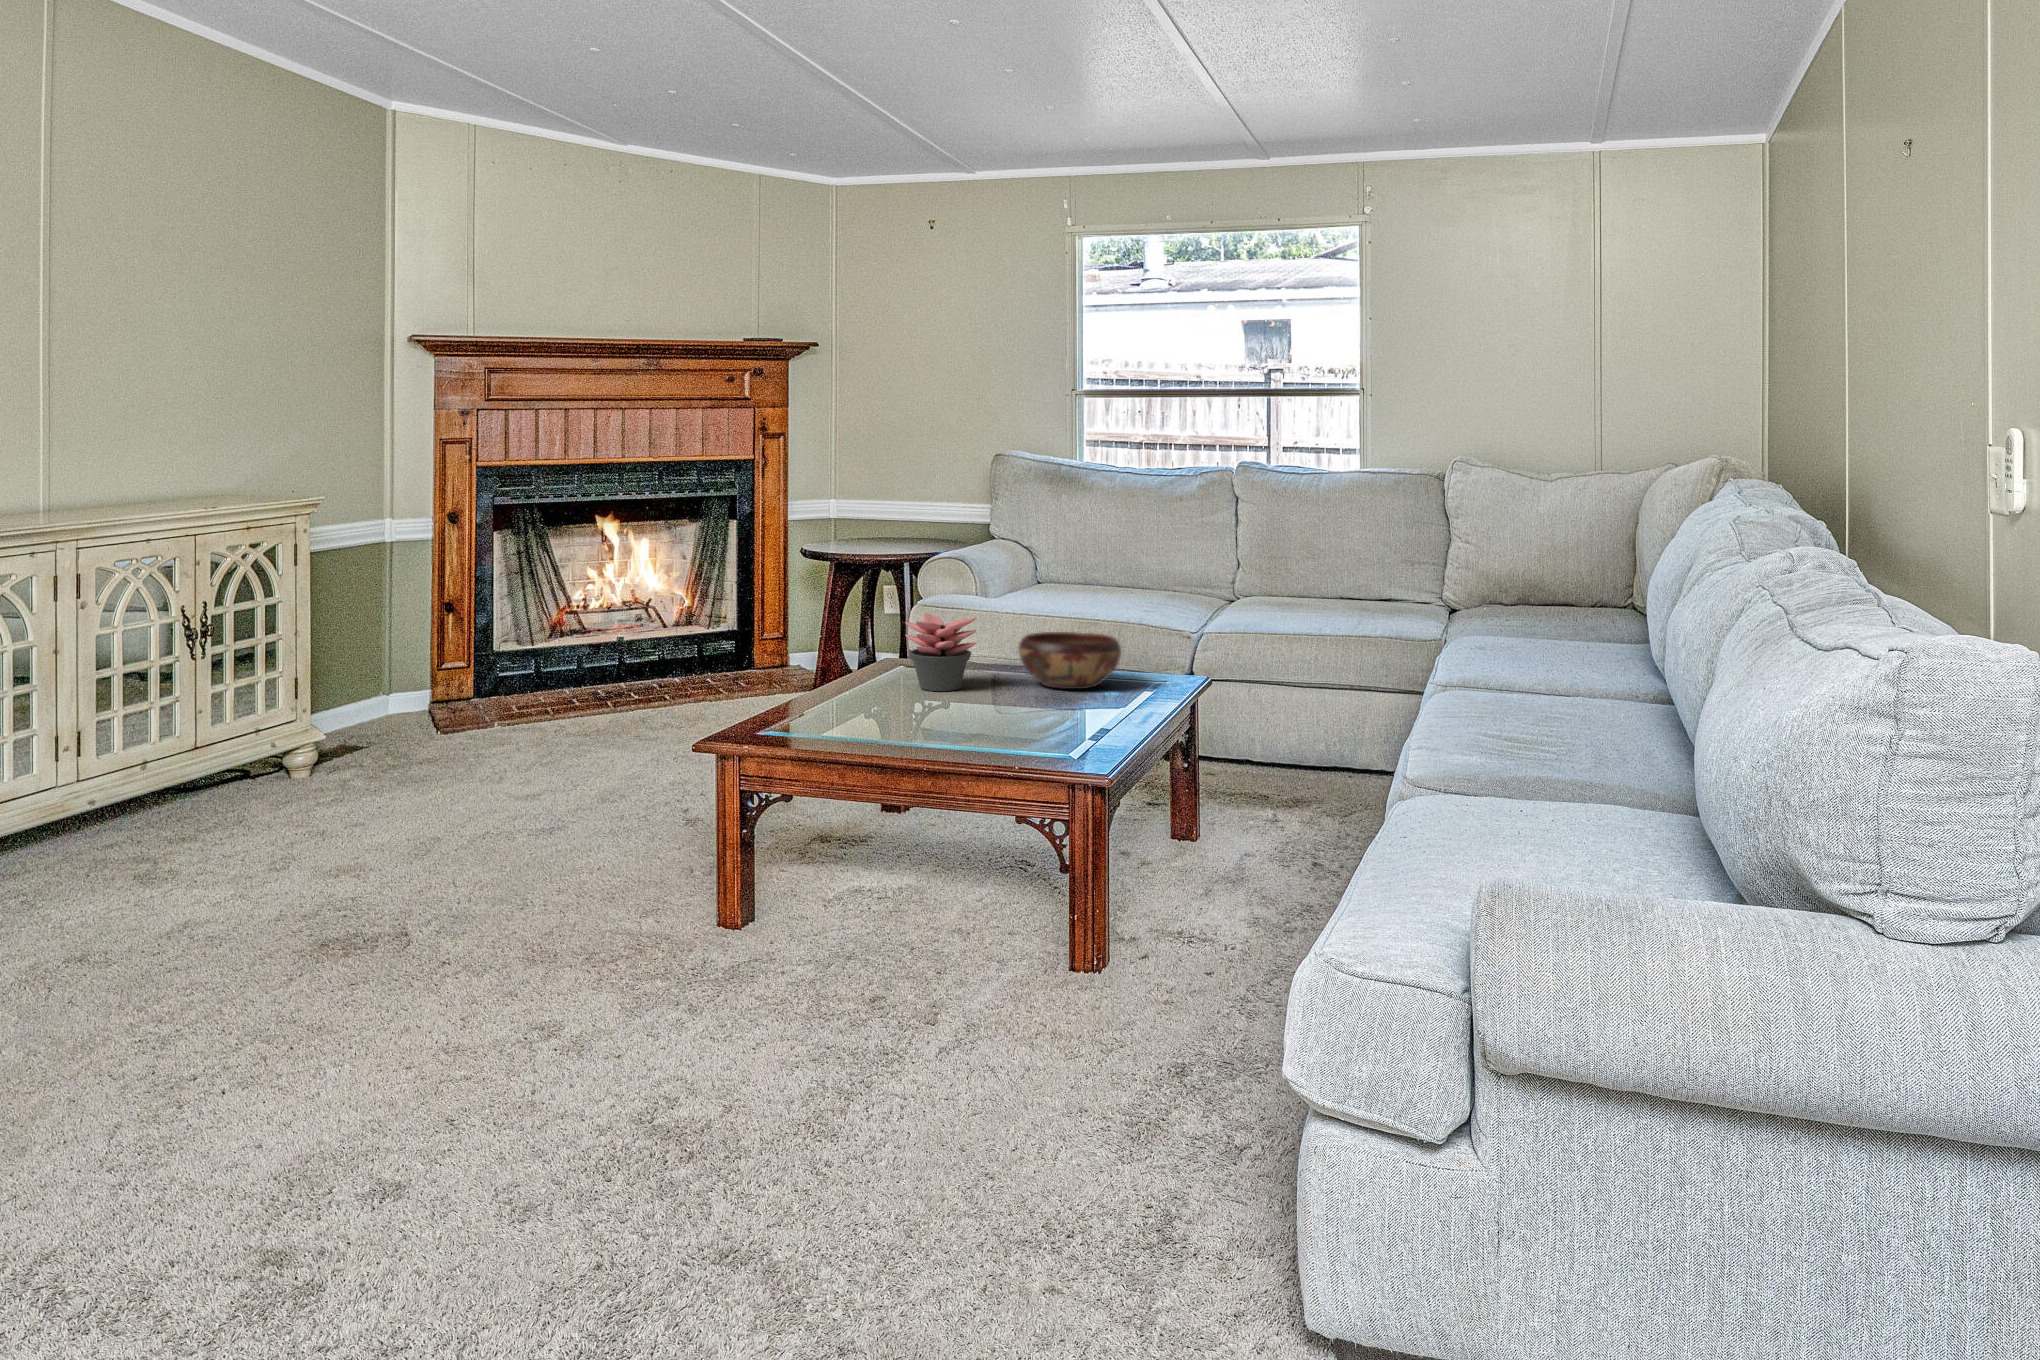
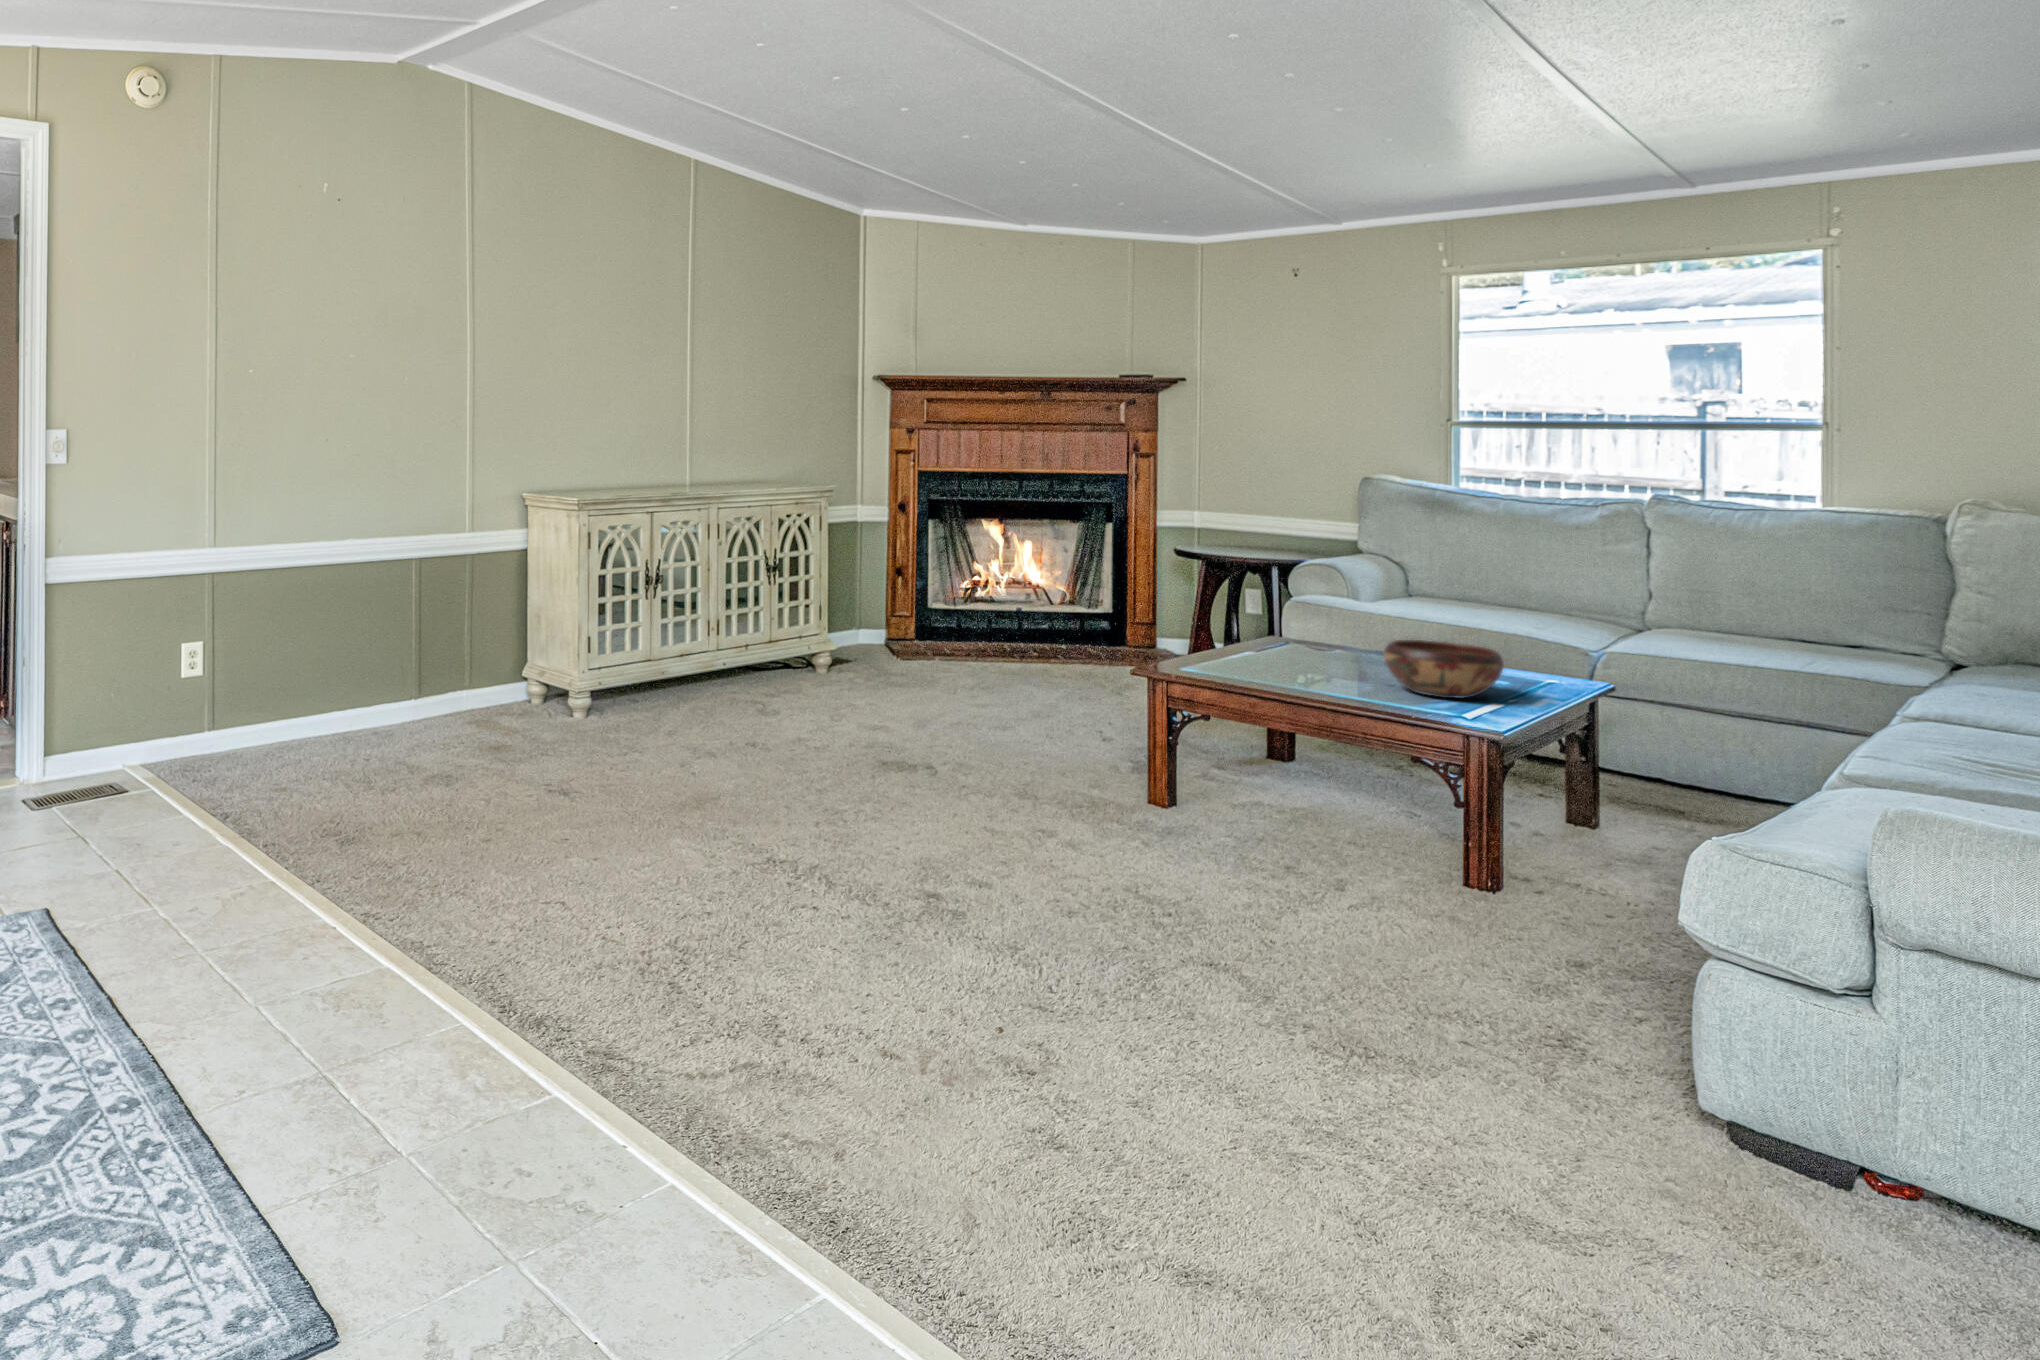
succulent plant: present [905,613,976,691] -> none [1260,611,1338,686]

